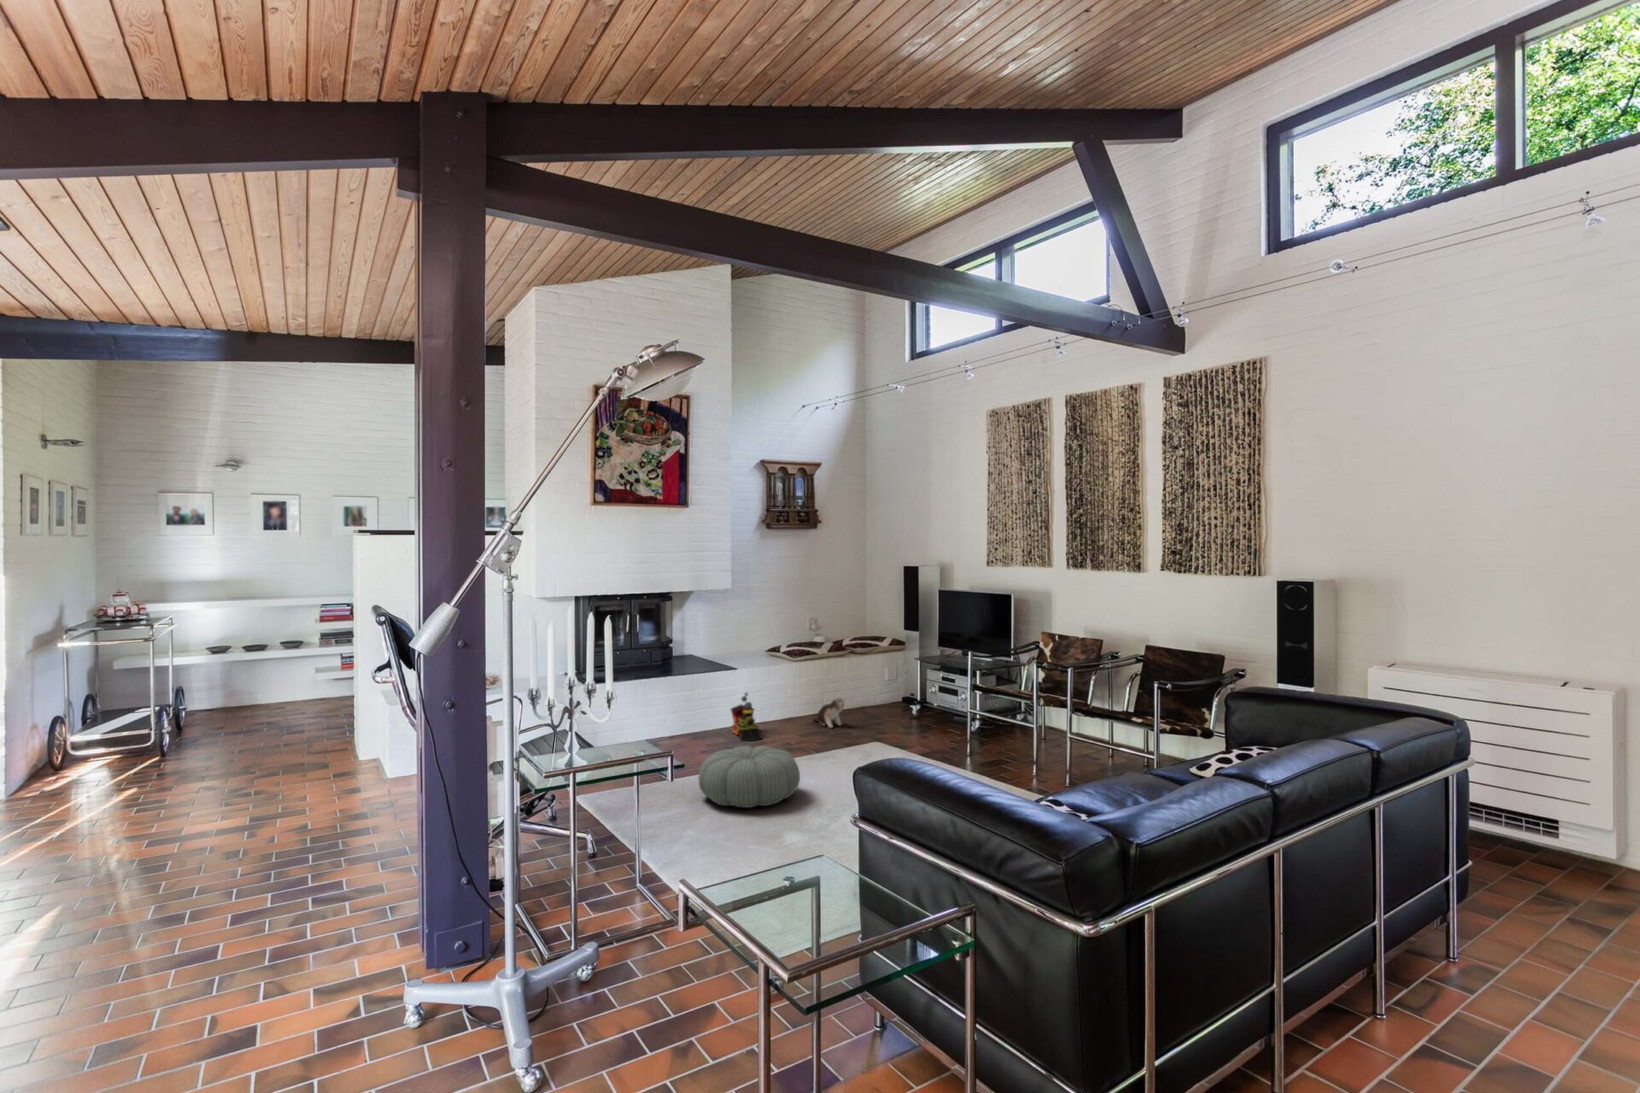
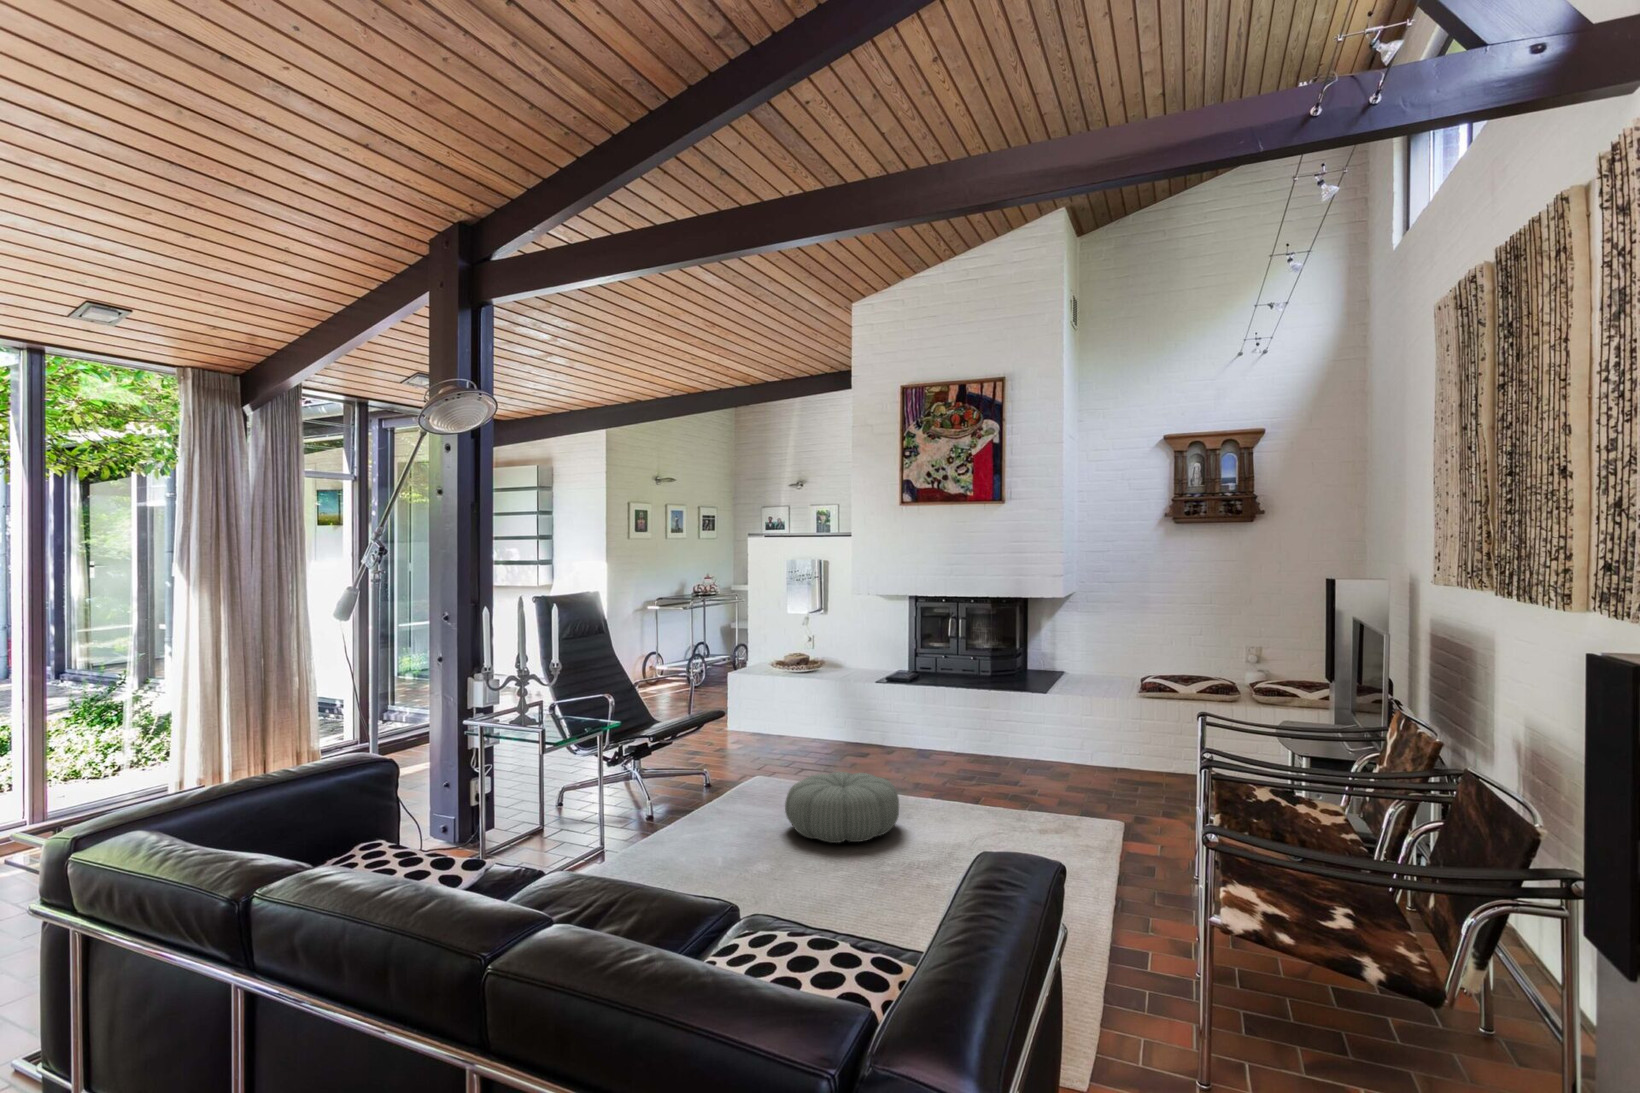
toy train: present [731,693,762,741] -> none [1001,724,1043,784]
plush toy: present [813,698,845,728] -> none [1133,753,1159,793]

